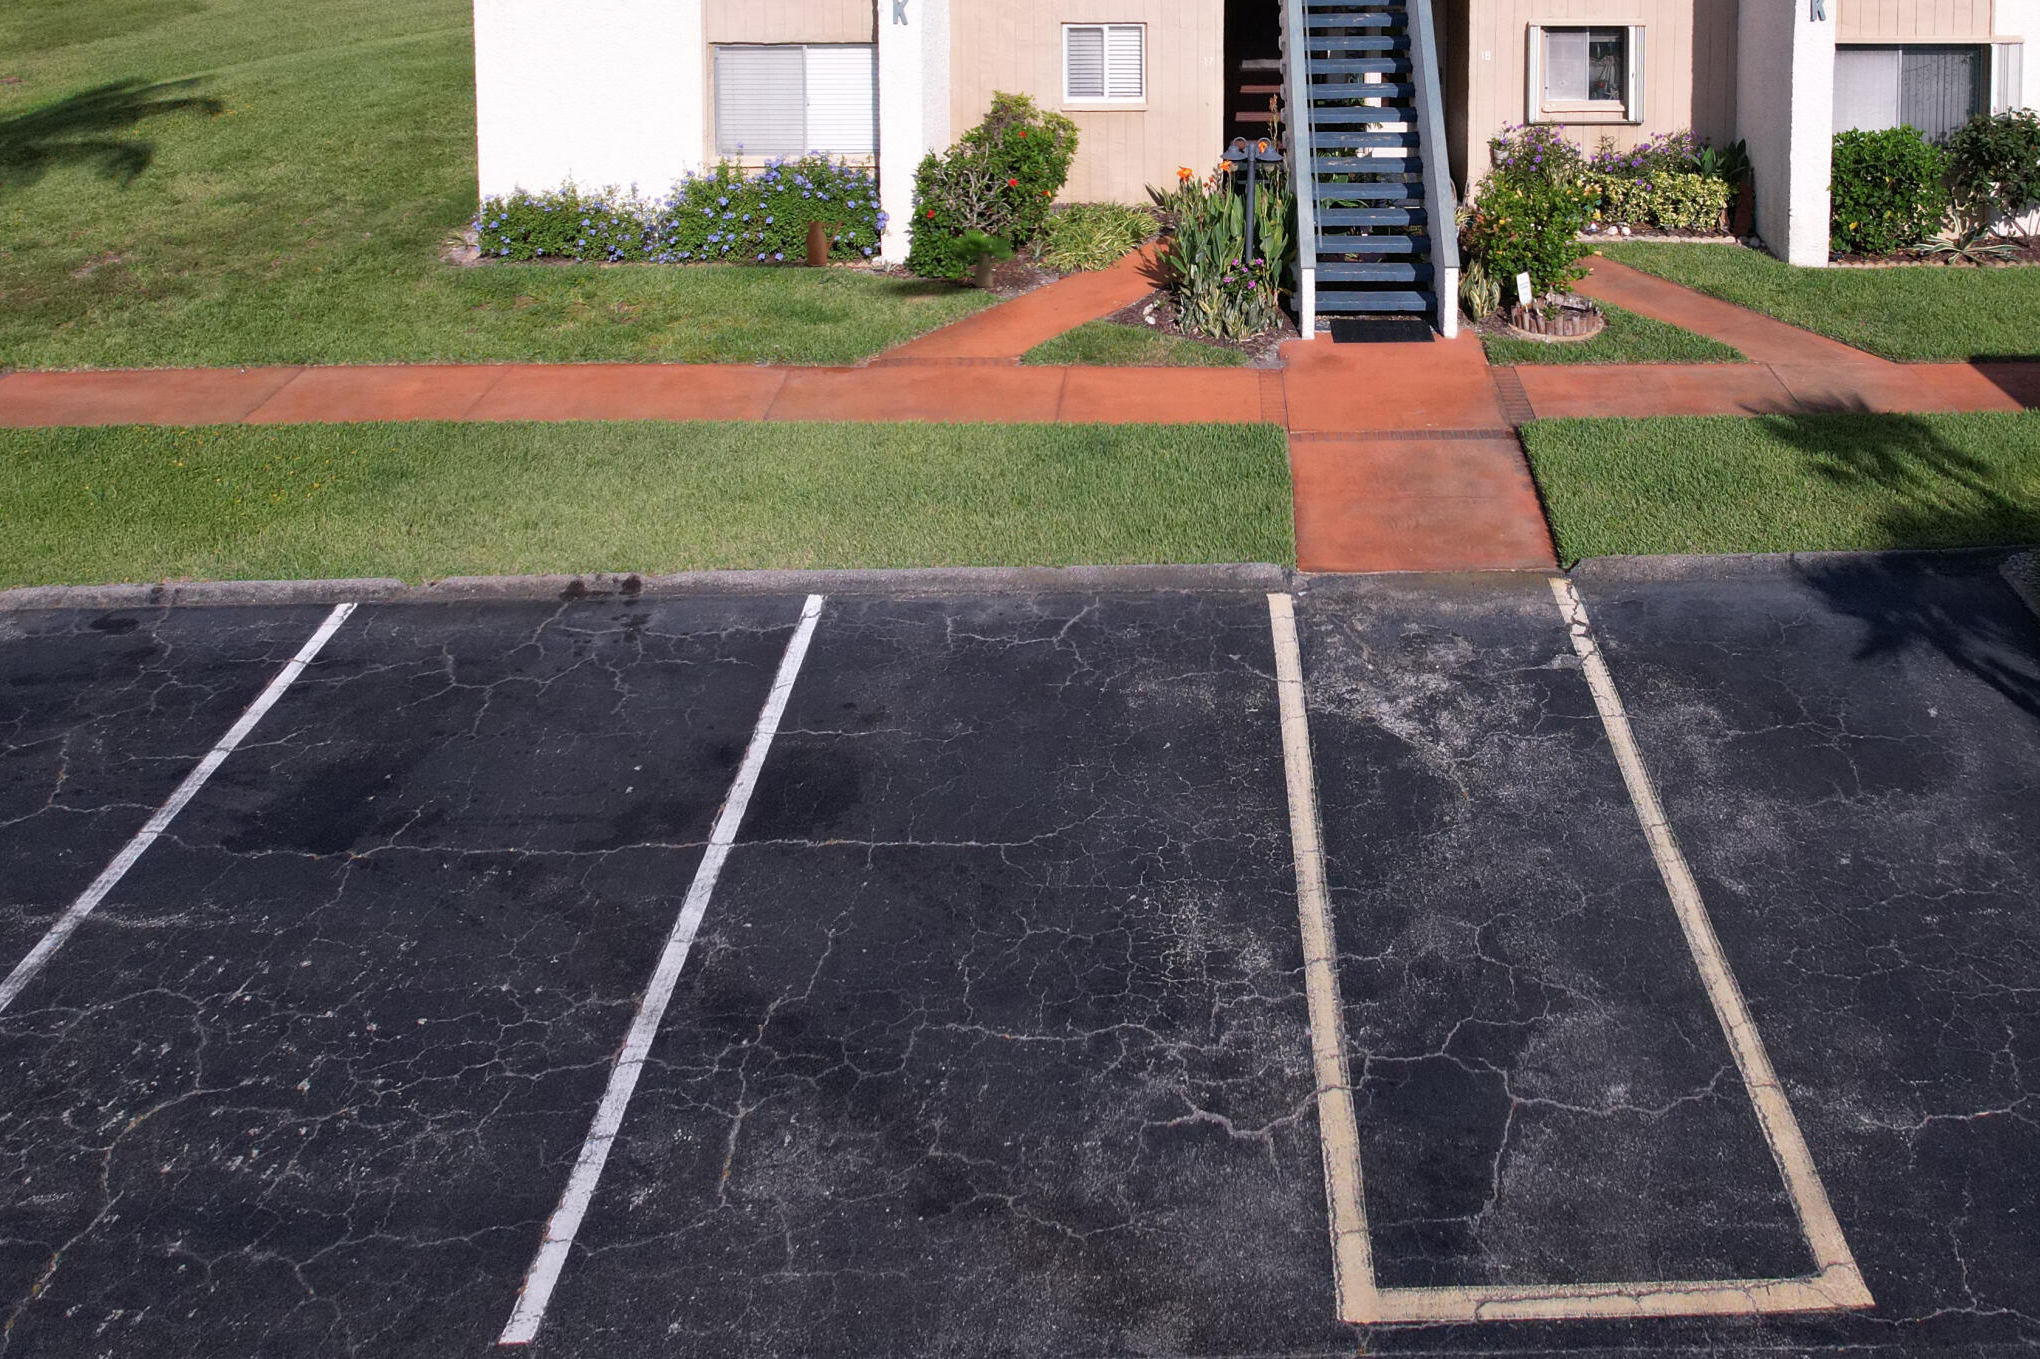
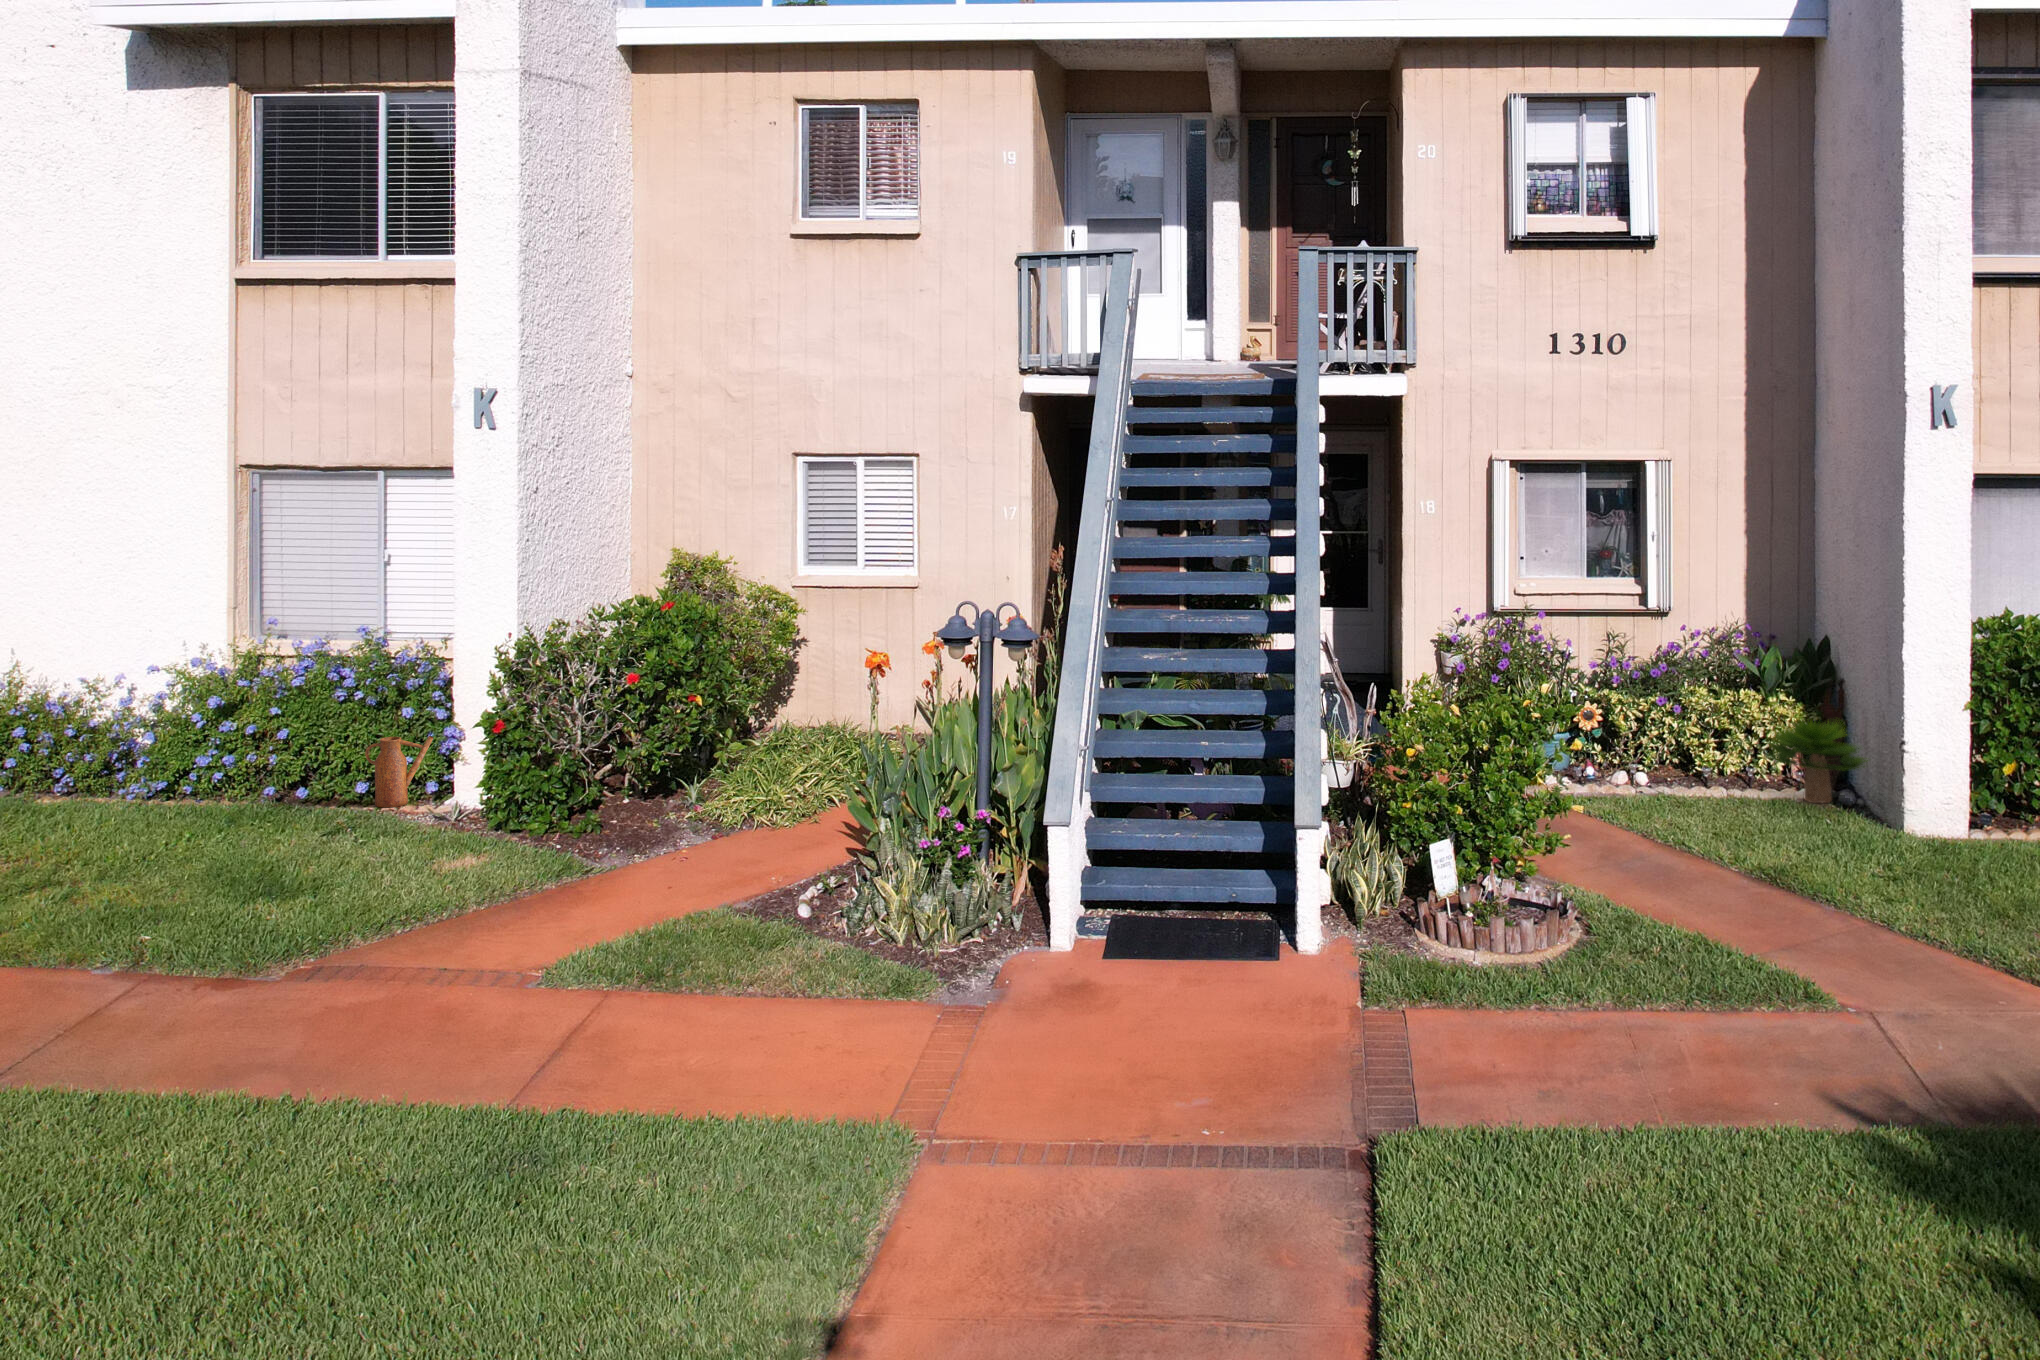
potted plant: present [951,232,1015,287] -> present [1769,719,1868,803]

